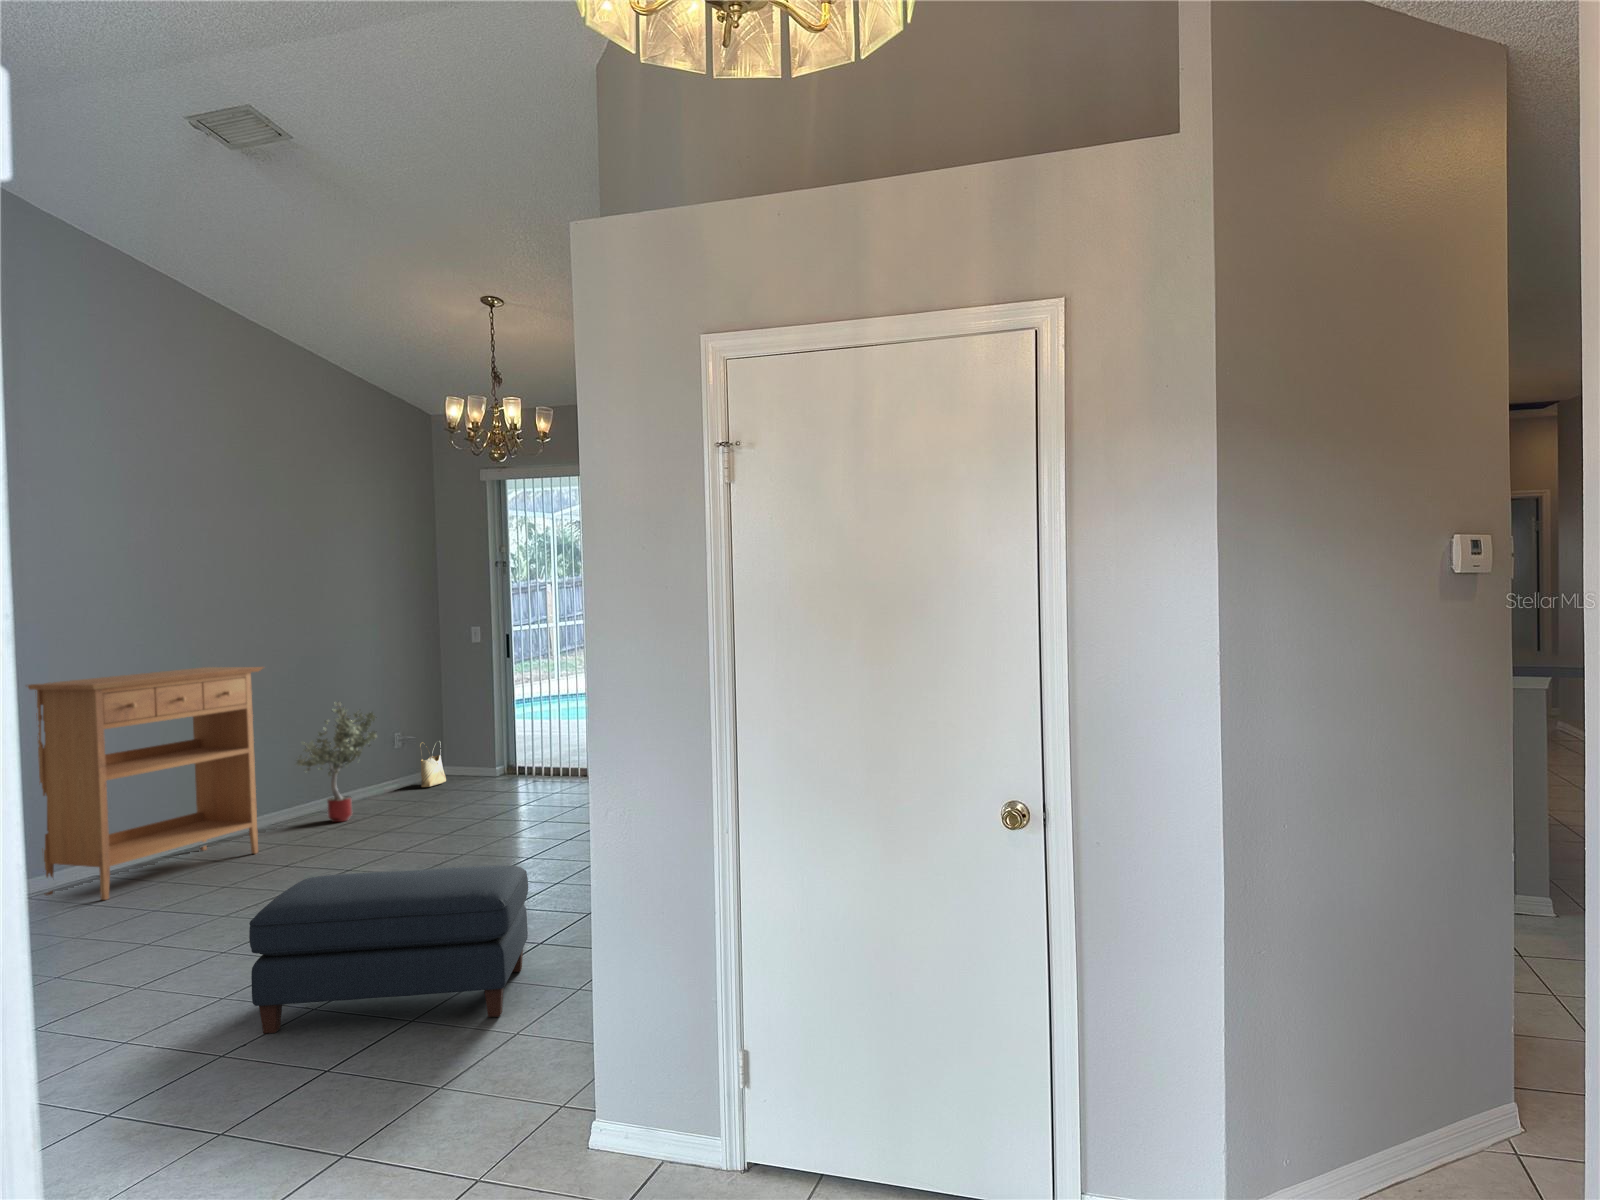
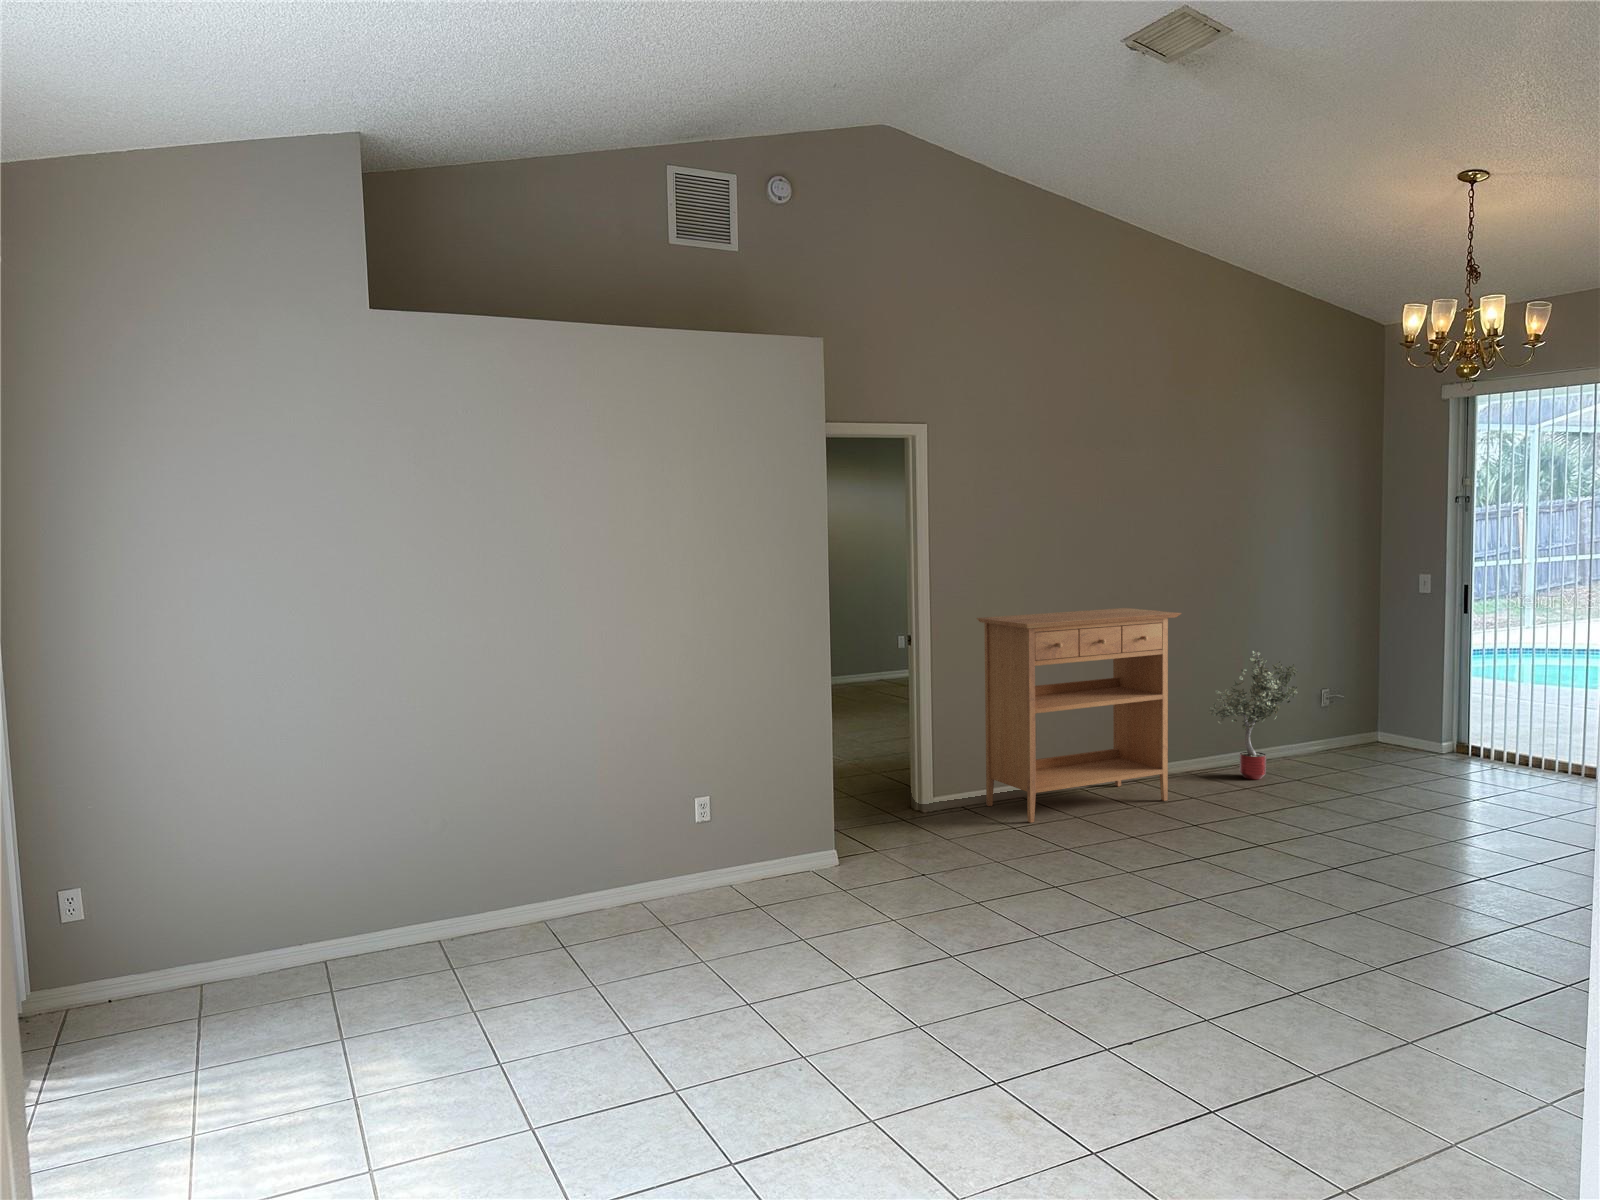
woven basket: present [420,743,446,787] -> none [1346,701,1376,752]
ottoman: present [249,865,528,1033] -> none [1142,870,1481,1114]

